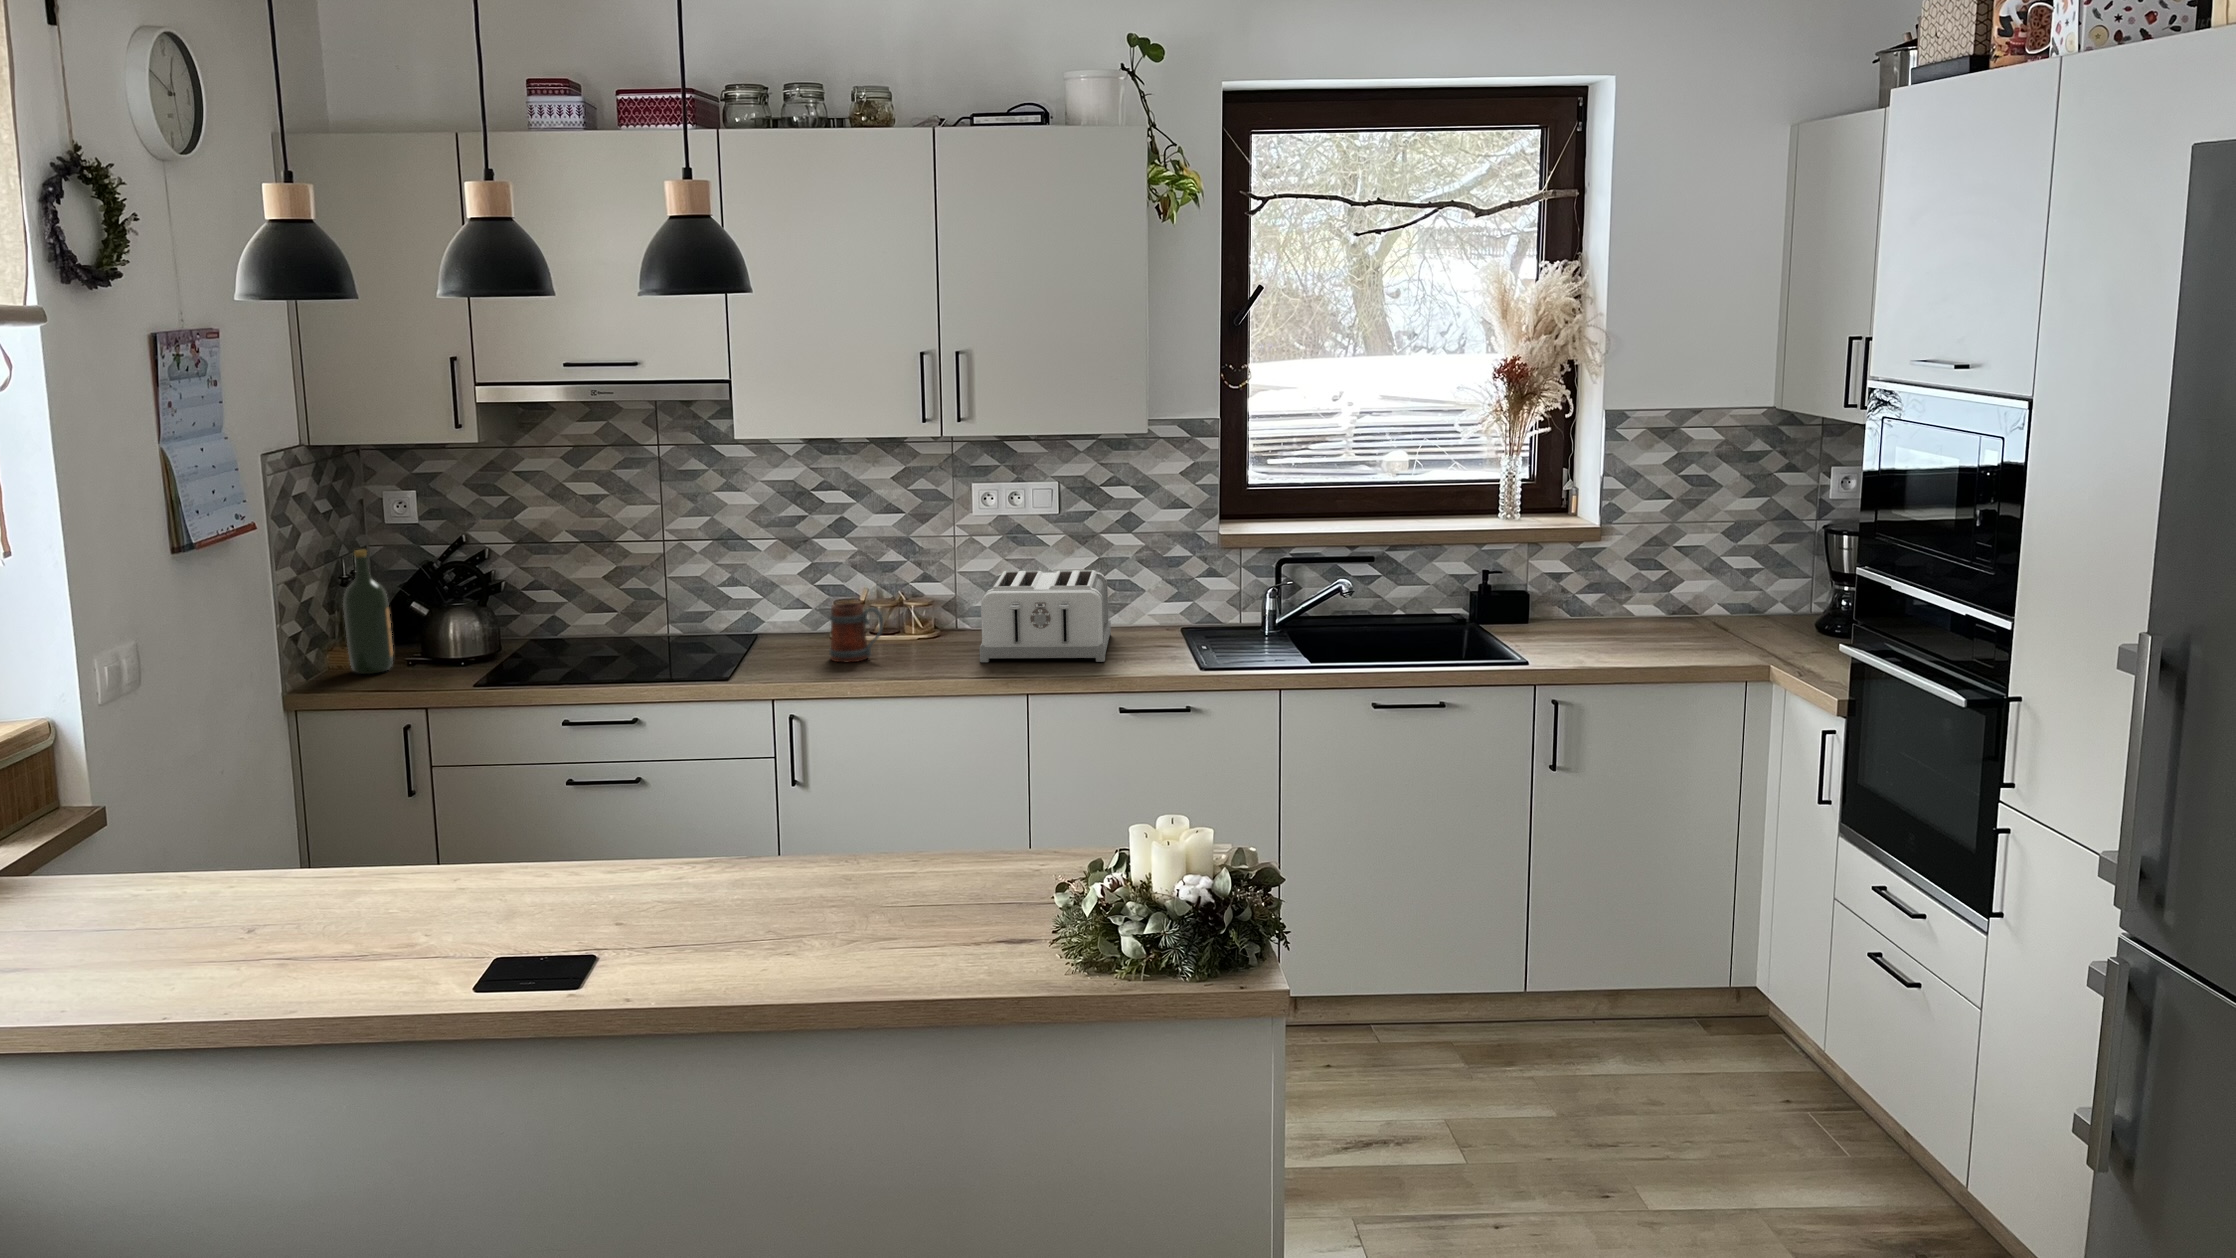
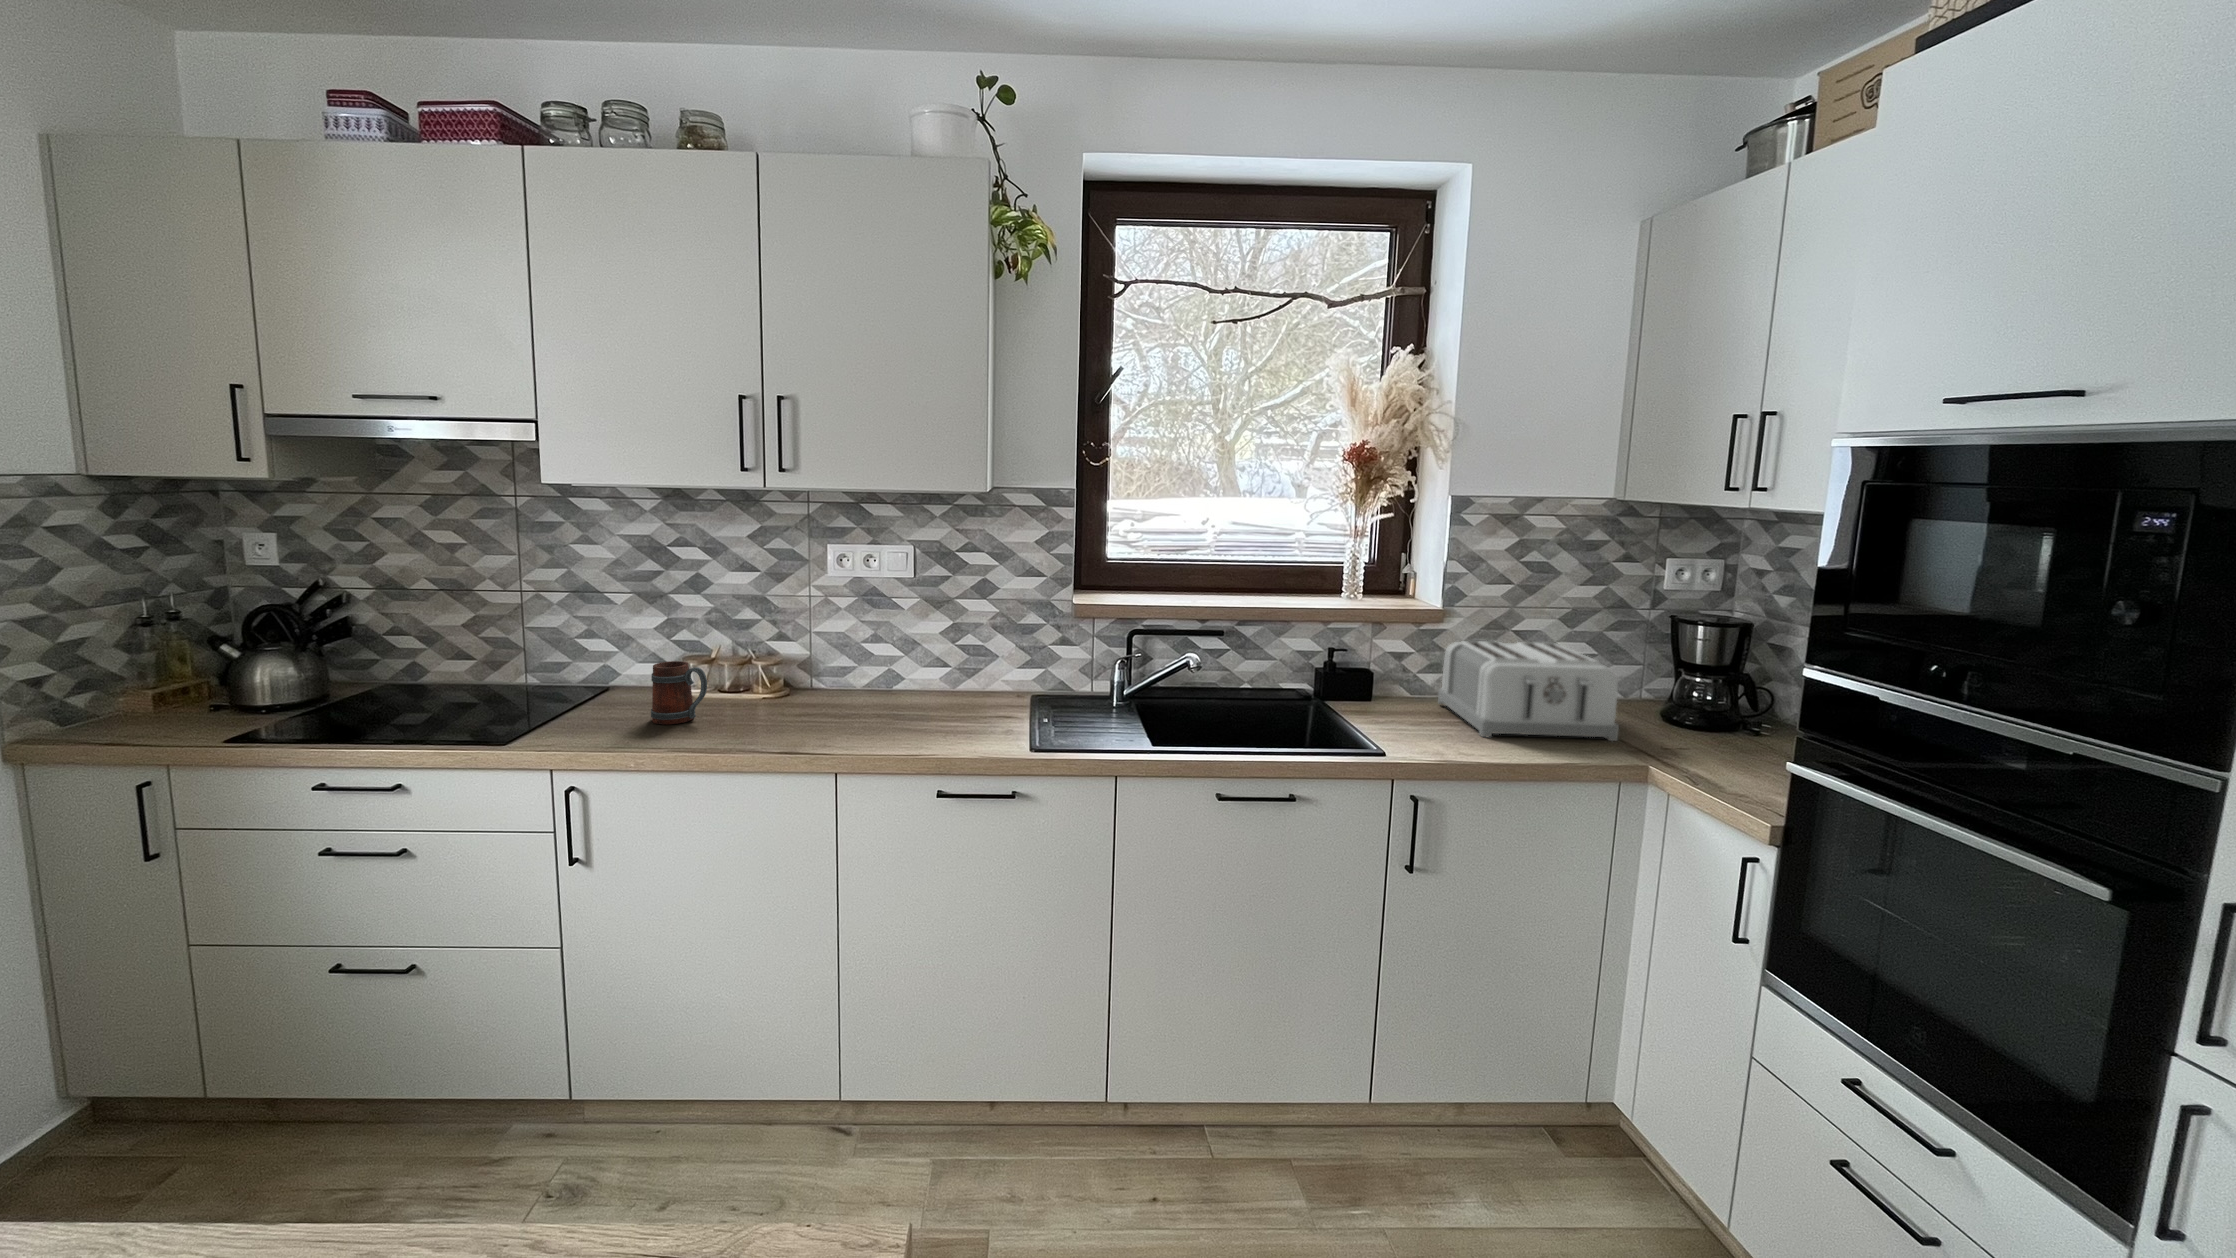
wine bottle: present [343,550,393,674] -> none [118,588,187,721]
toaster: present [980,570,1111,662] -> present [1438,641,1619,741]

